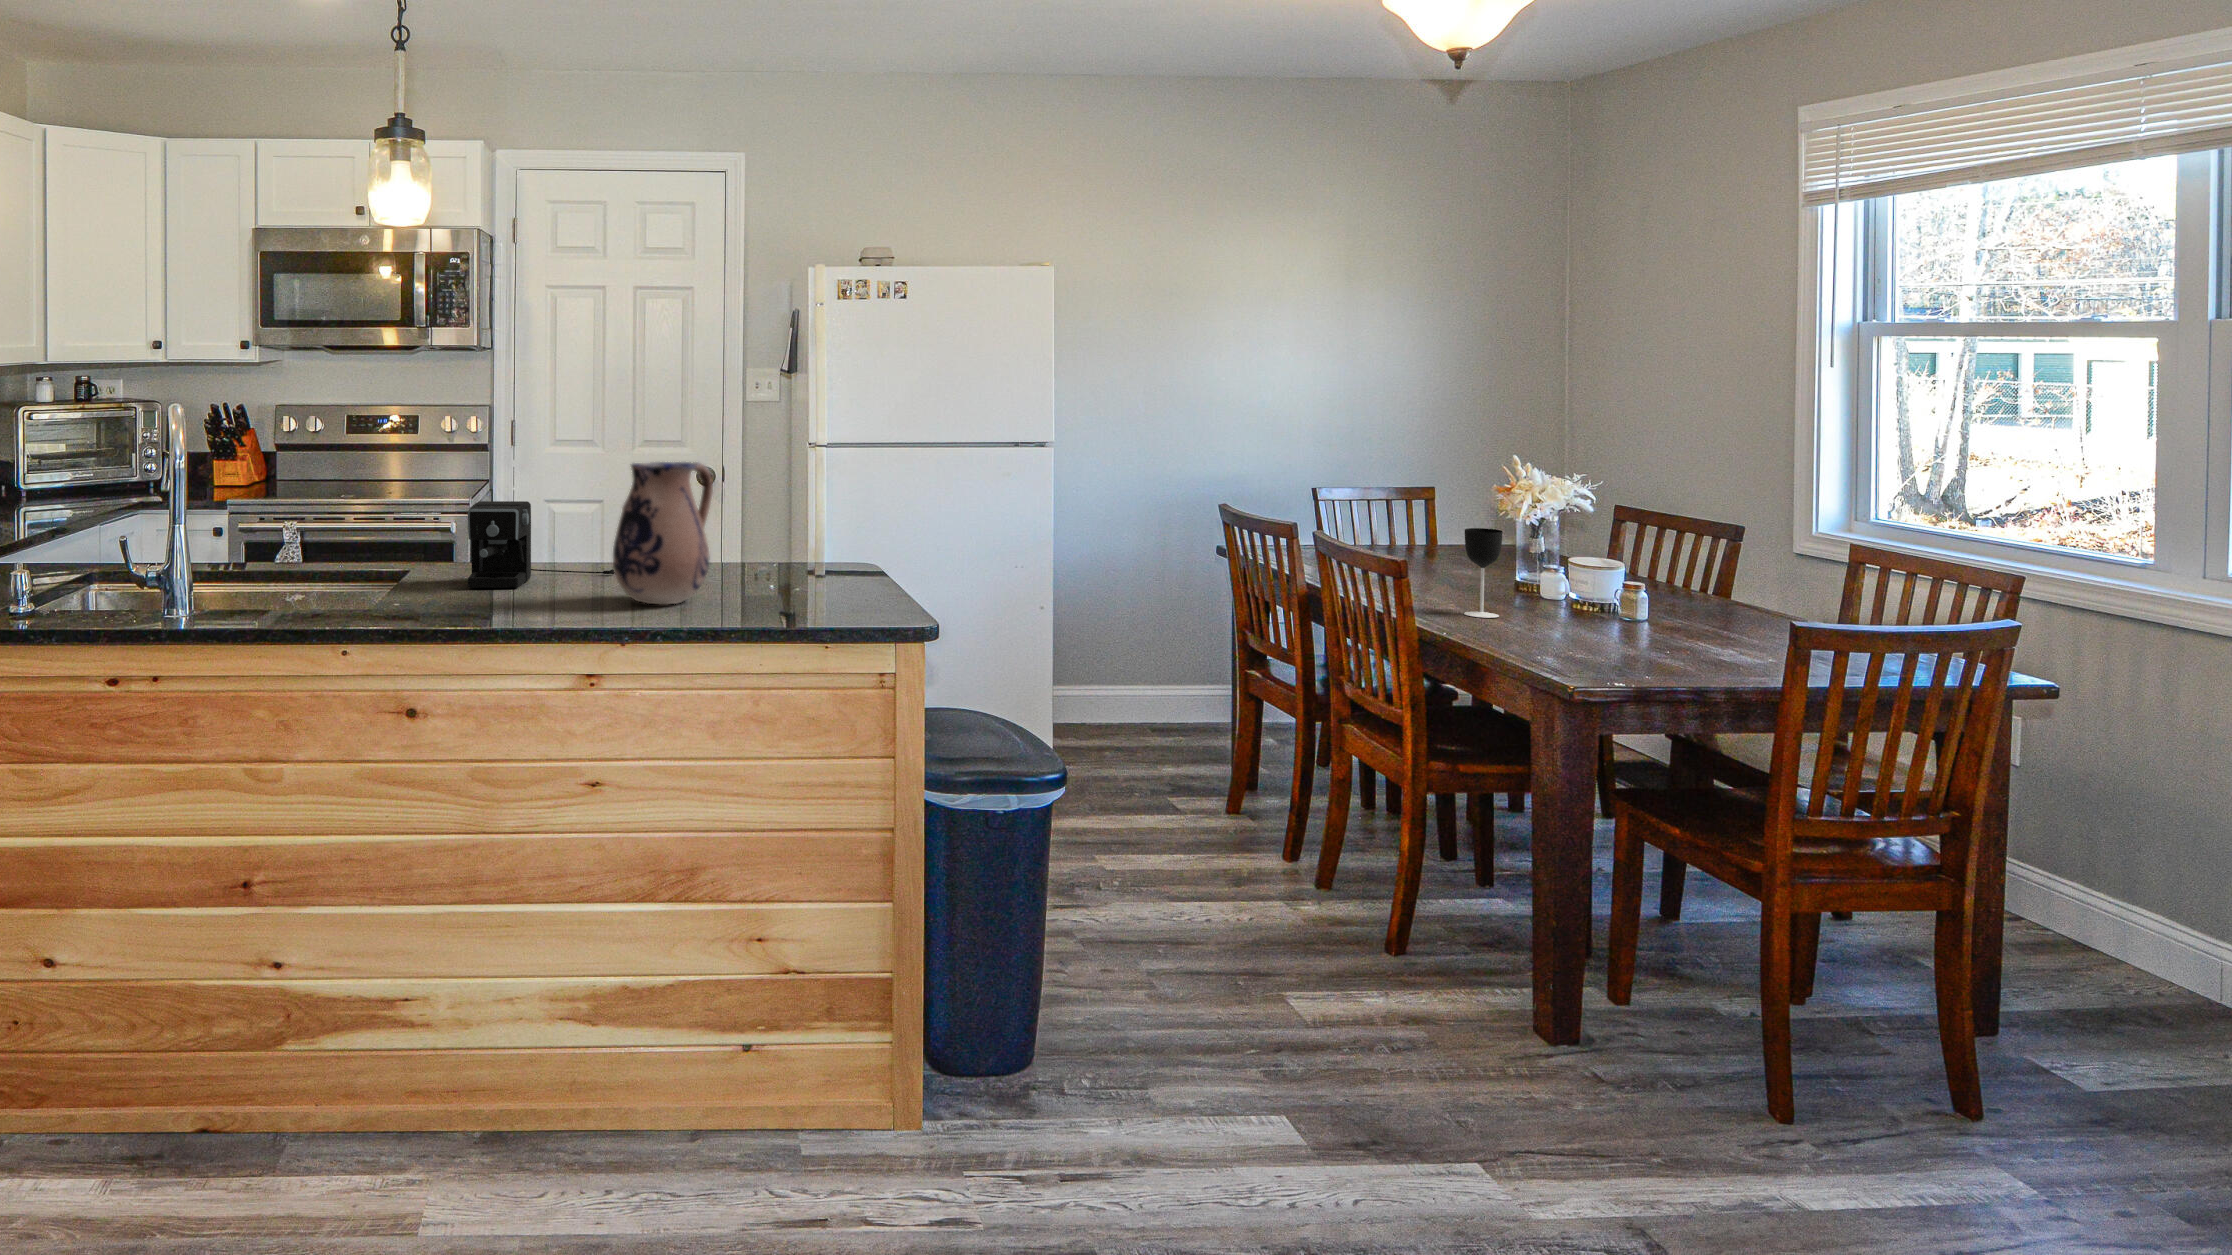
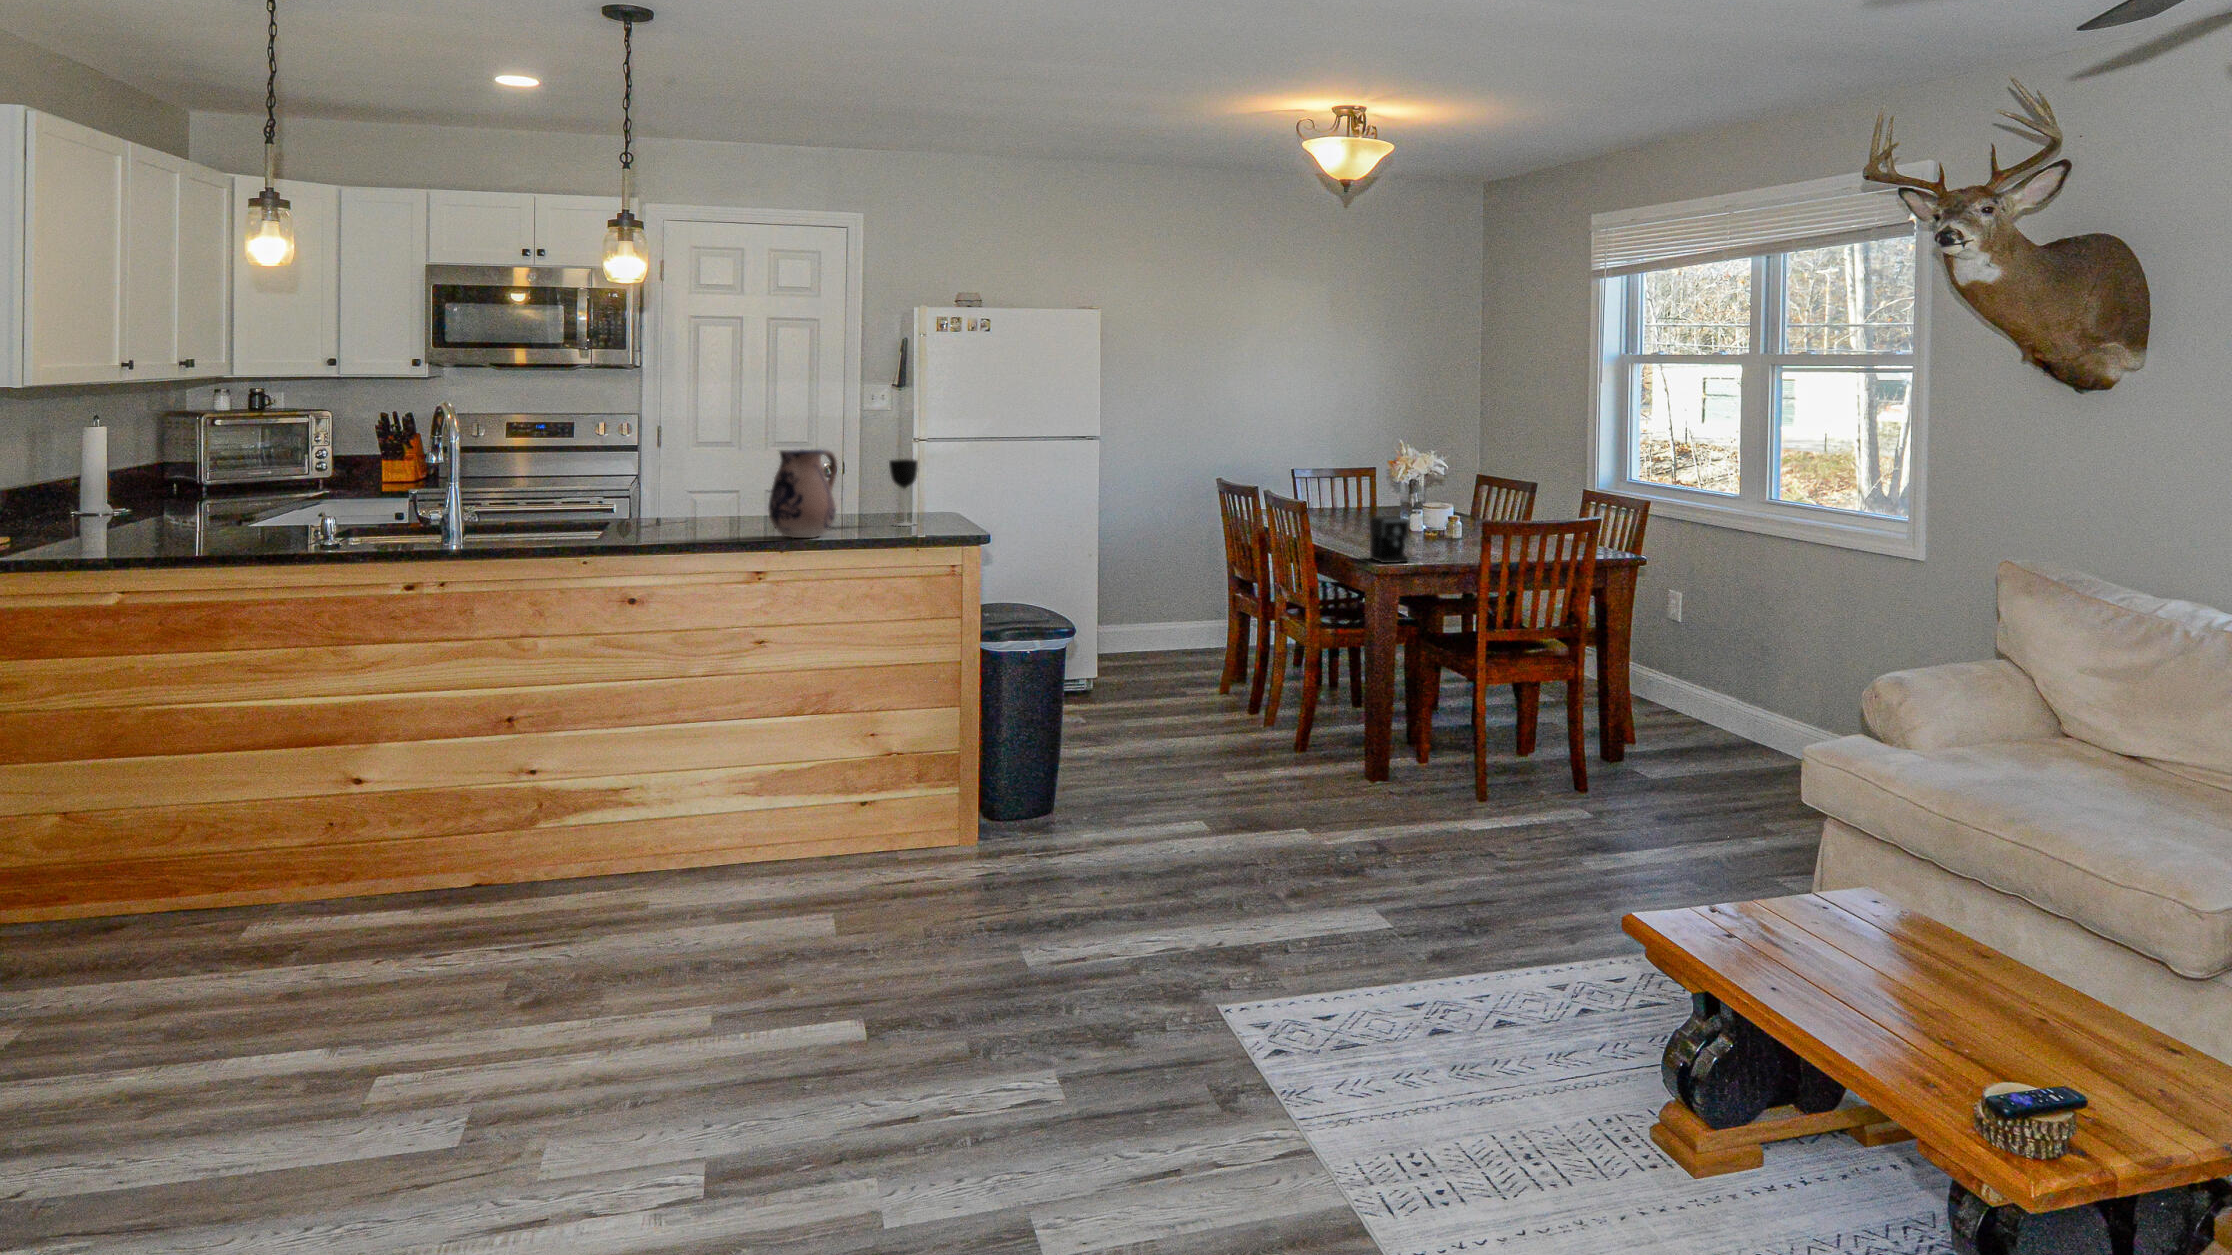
coffee maker: present [468,501,615,588] -> present [1370,516,1410,563]
wine glass: present [1464,528,1503,618] -> present [889,459,918,526]

